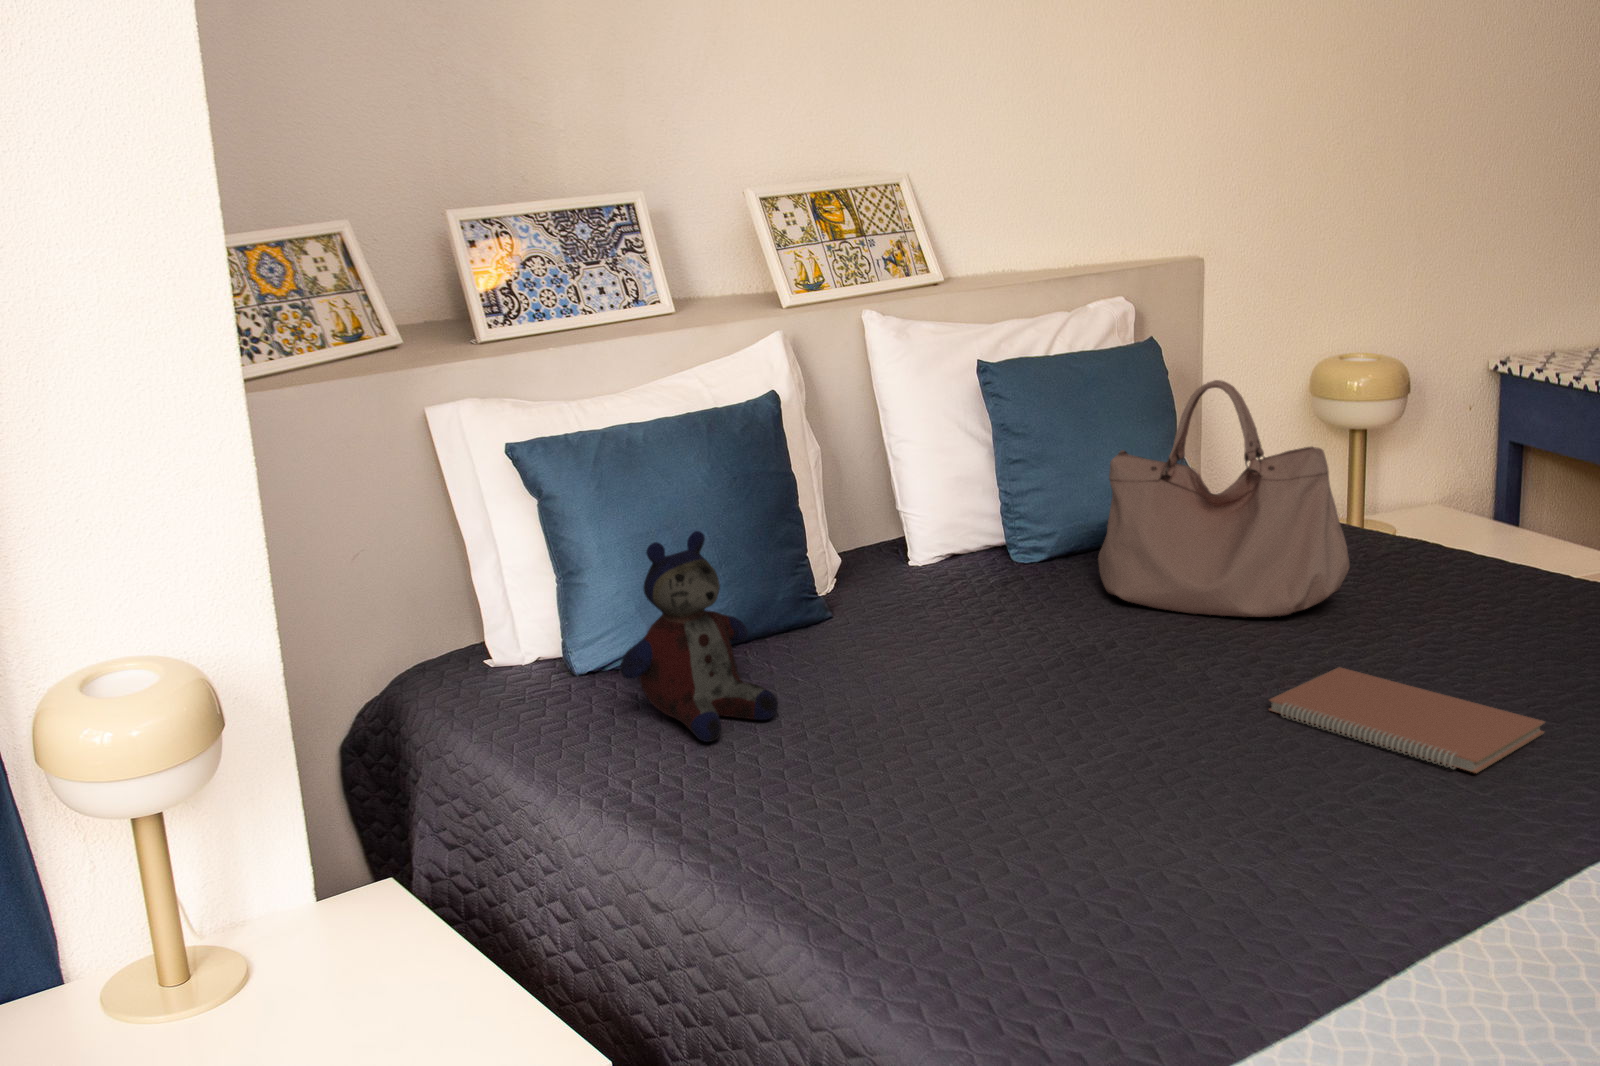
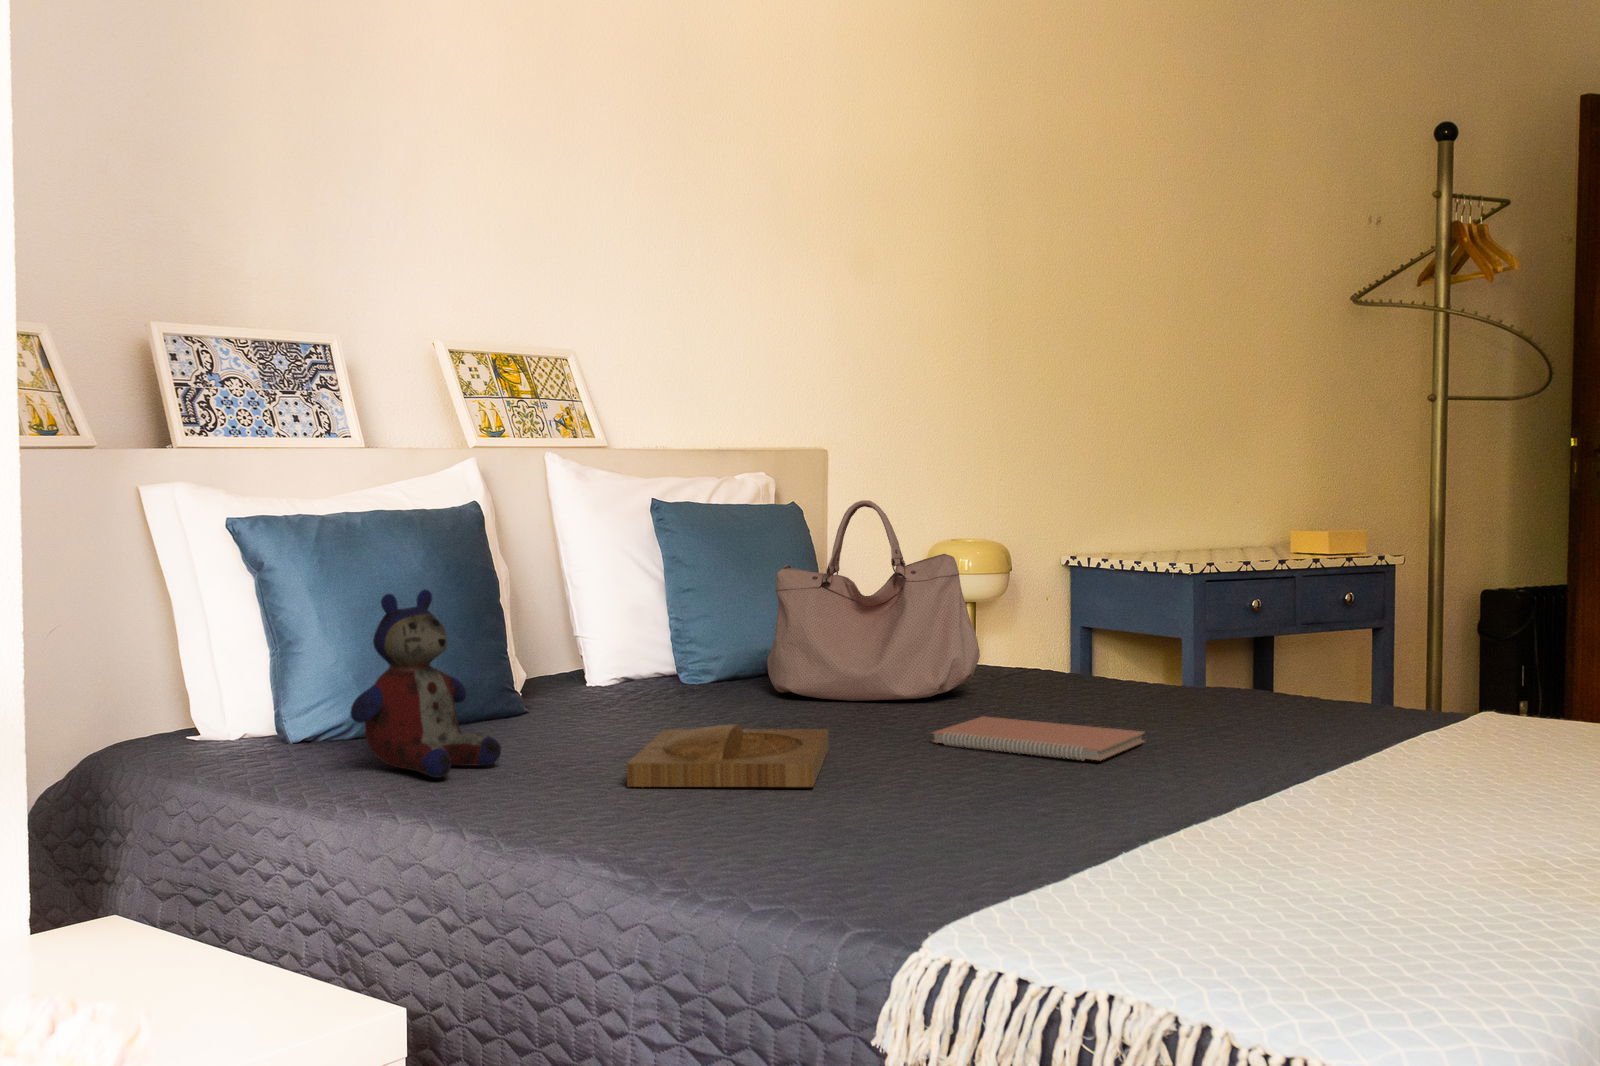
tray: none [897,679,1142,799] -> present [627,725,829,787]

